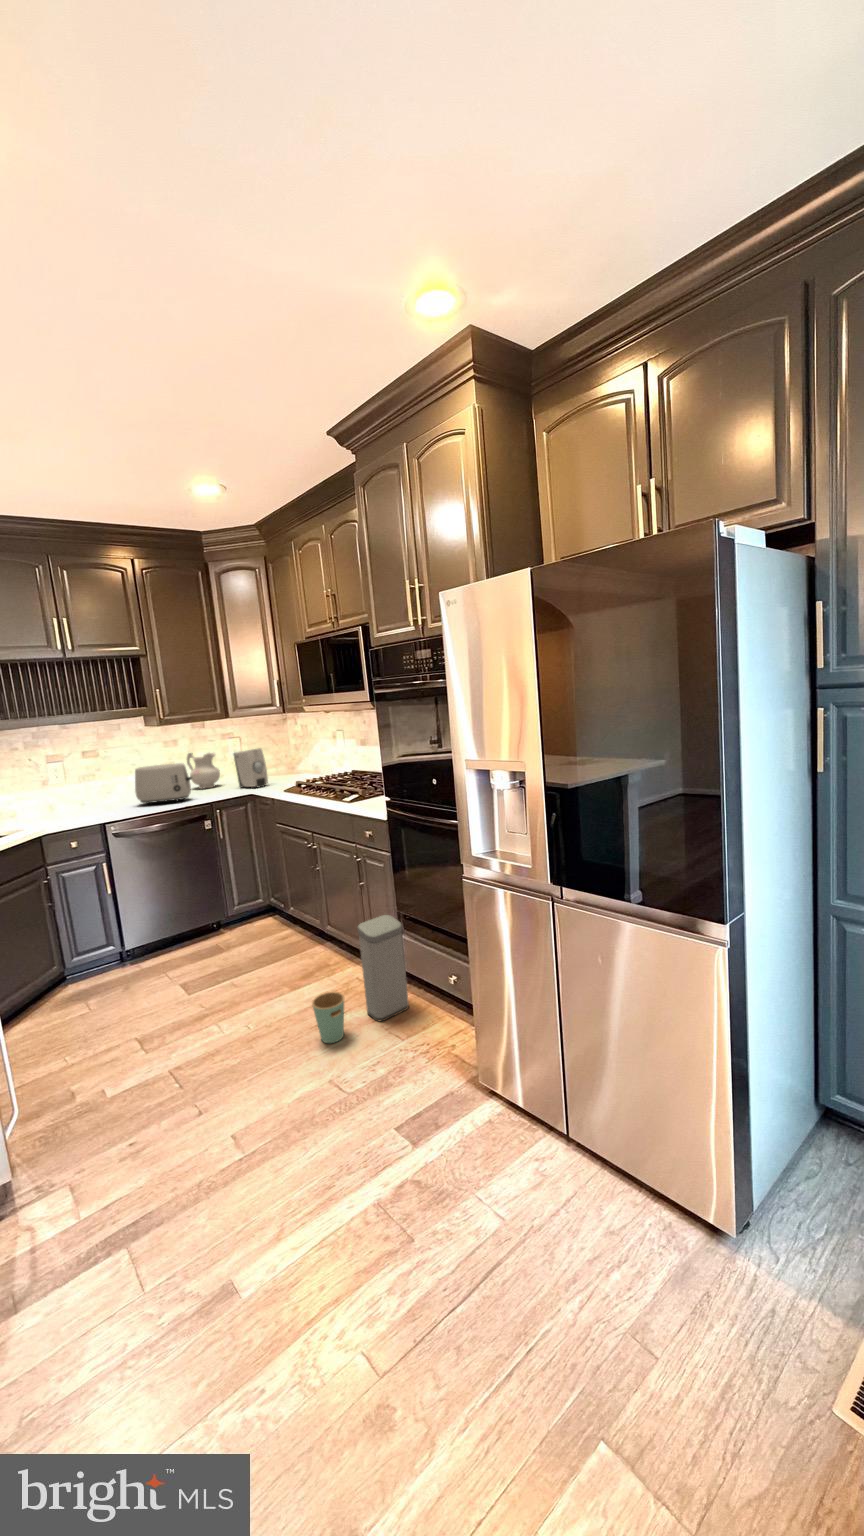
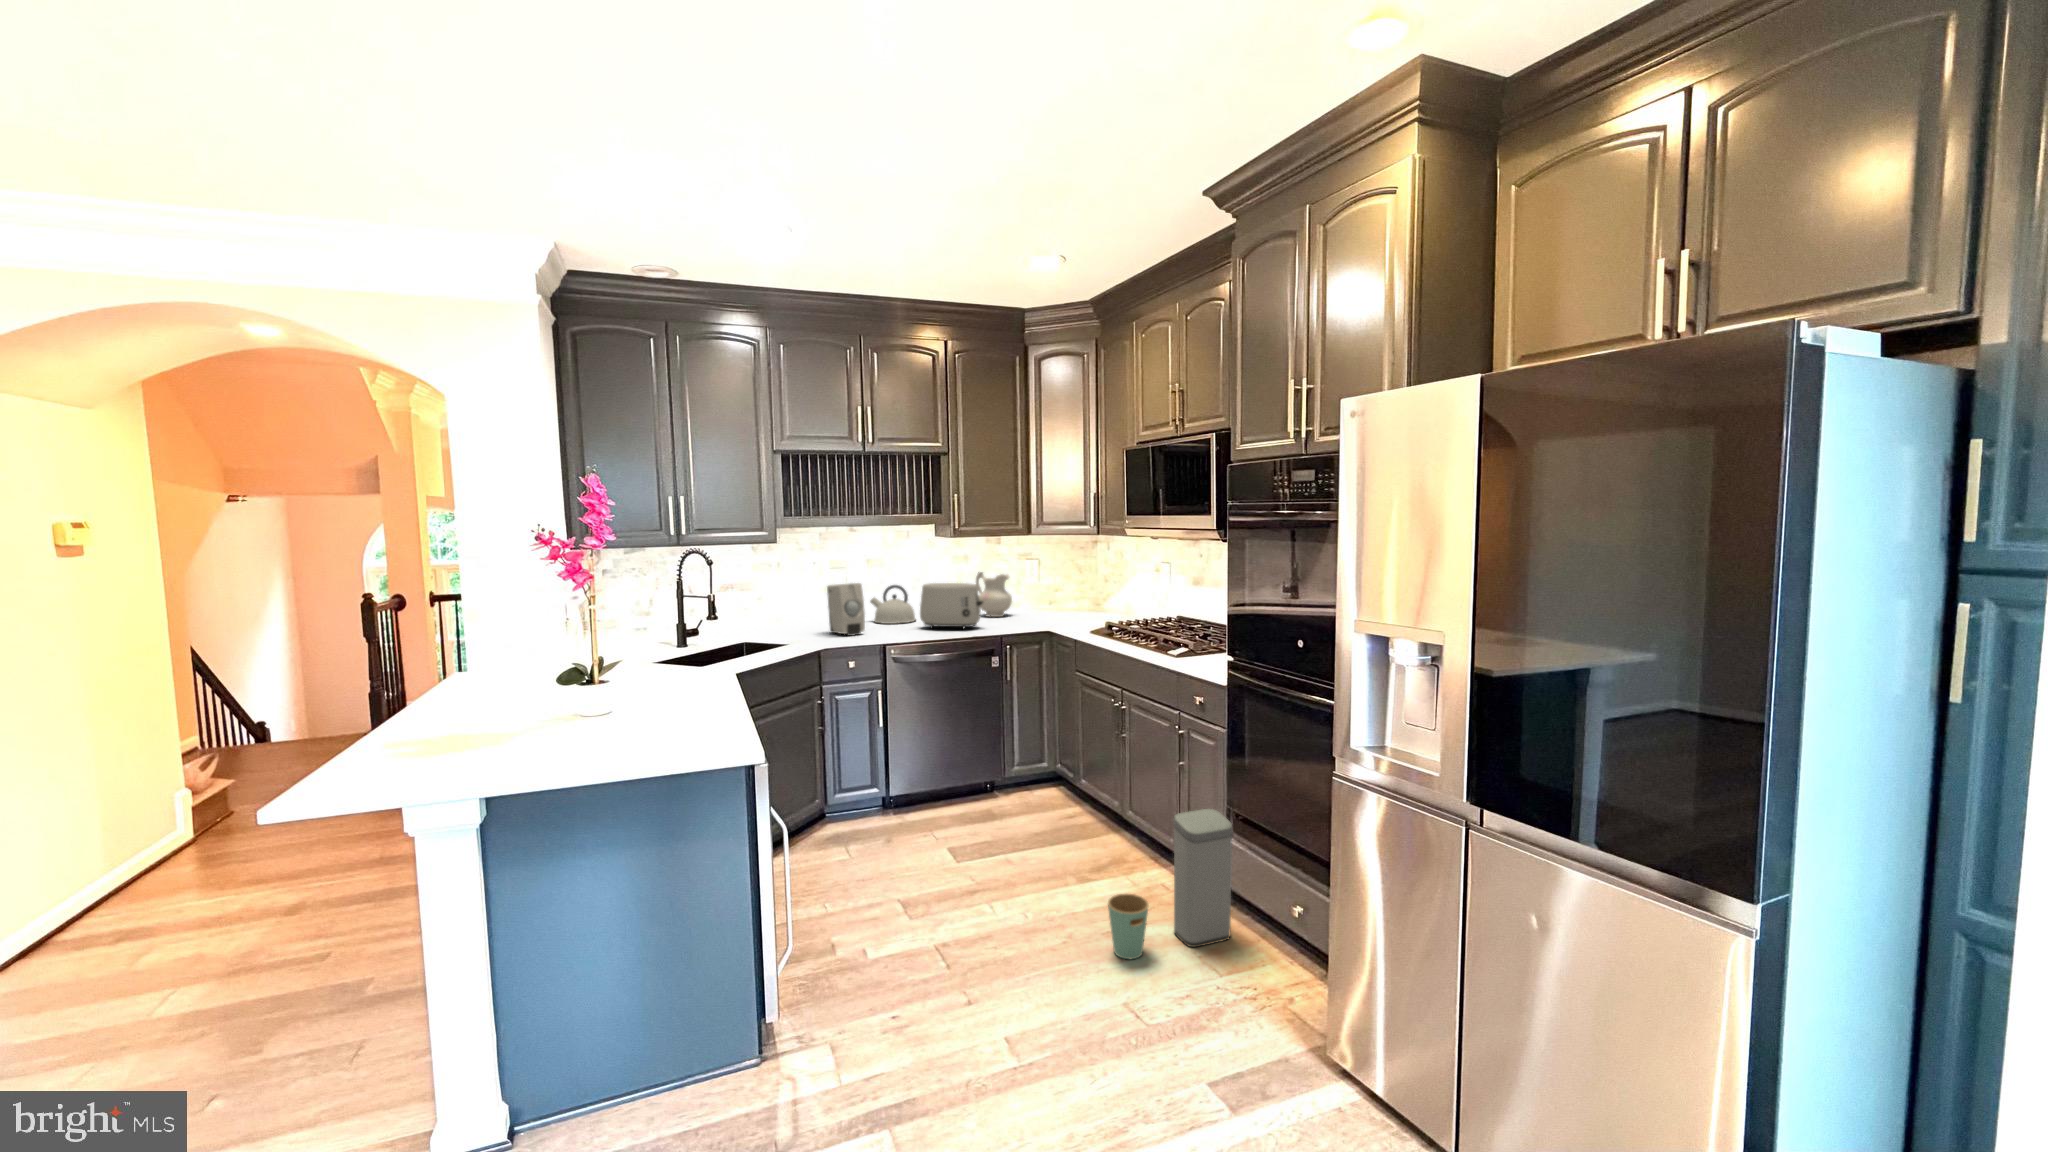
soap dispenser: present [234,748,268,787] -> present [827,583,865,636]
kettle: none [89,771,135,806] -> present [870,585,915,624]

